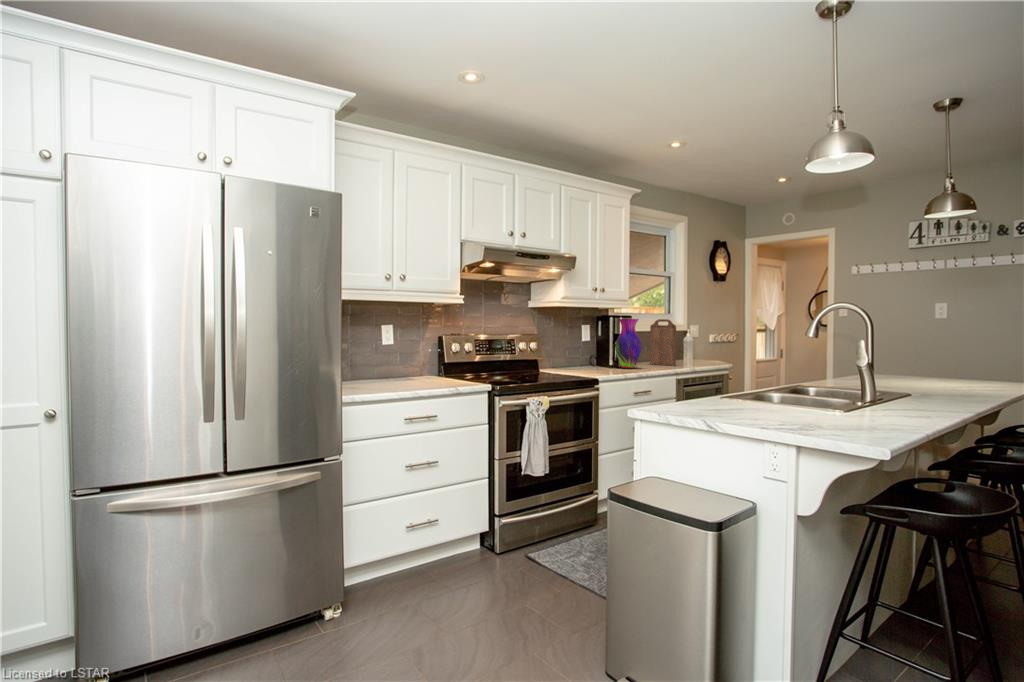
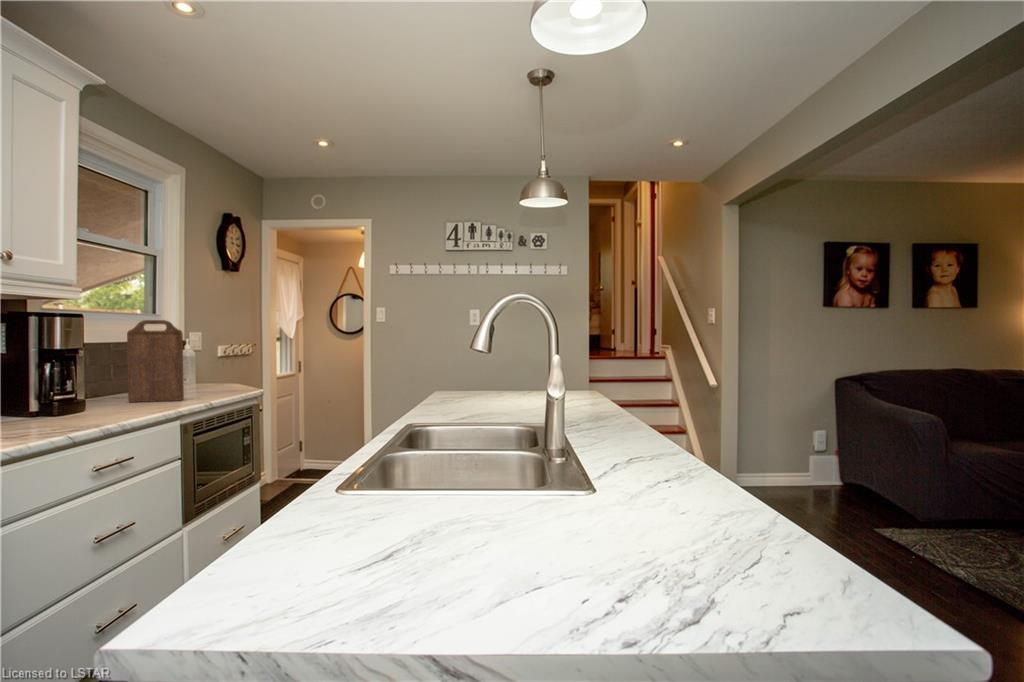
vase: present [615,319,642,368] -> none [43,316,114,420]

